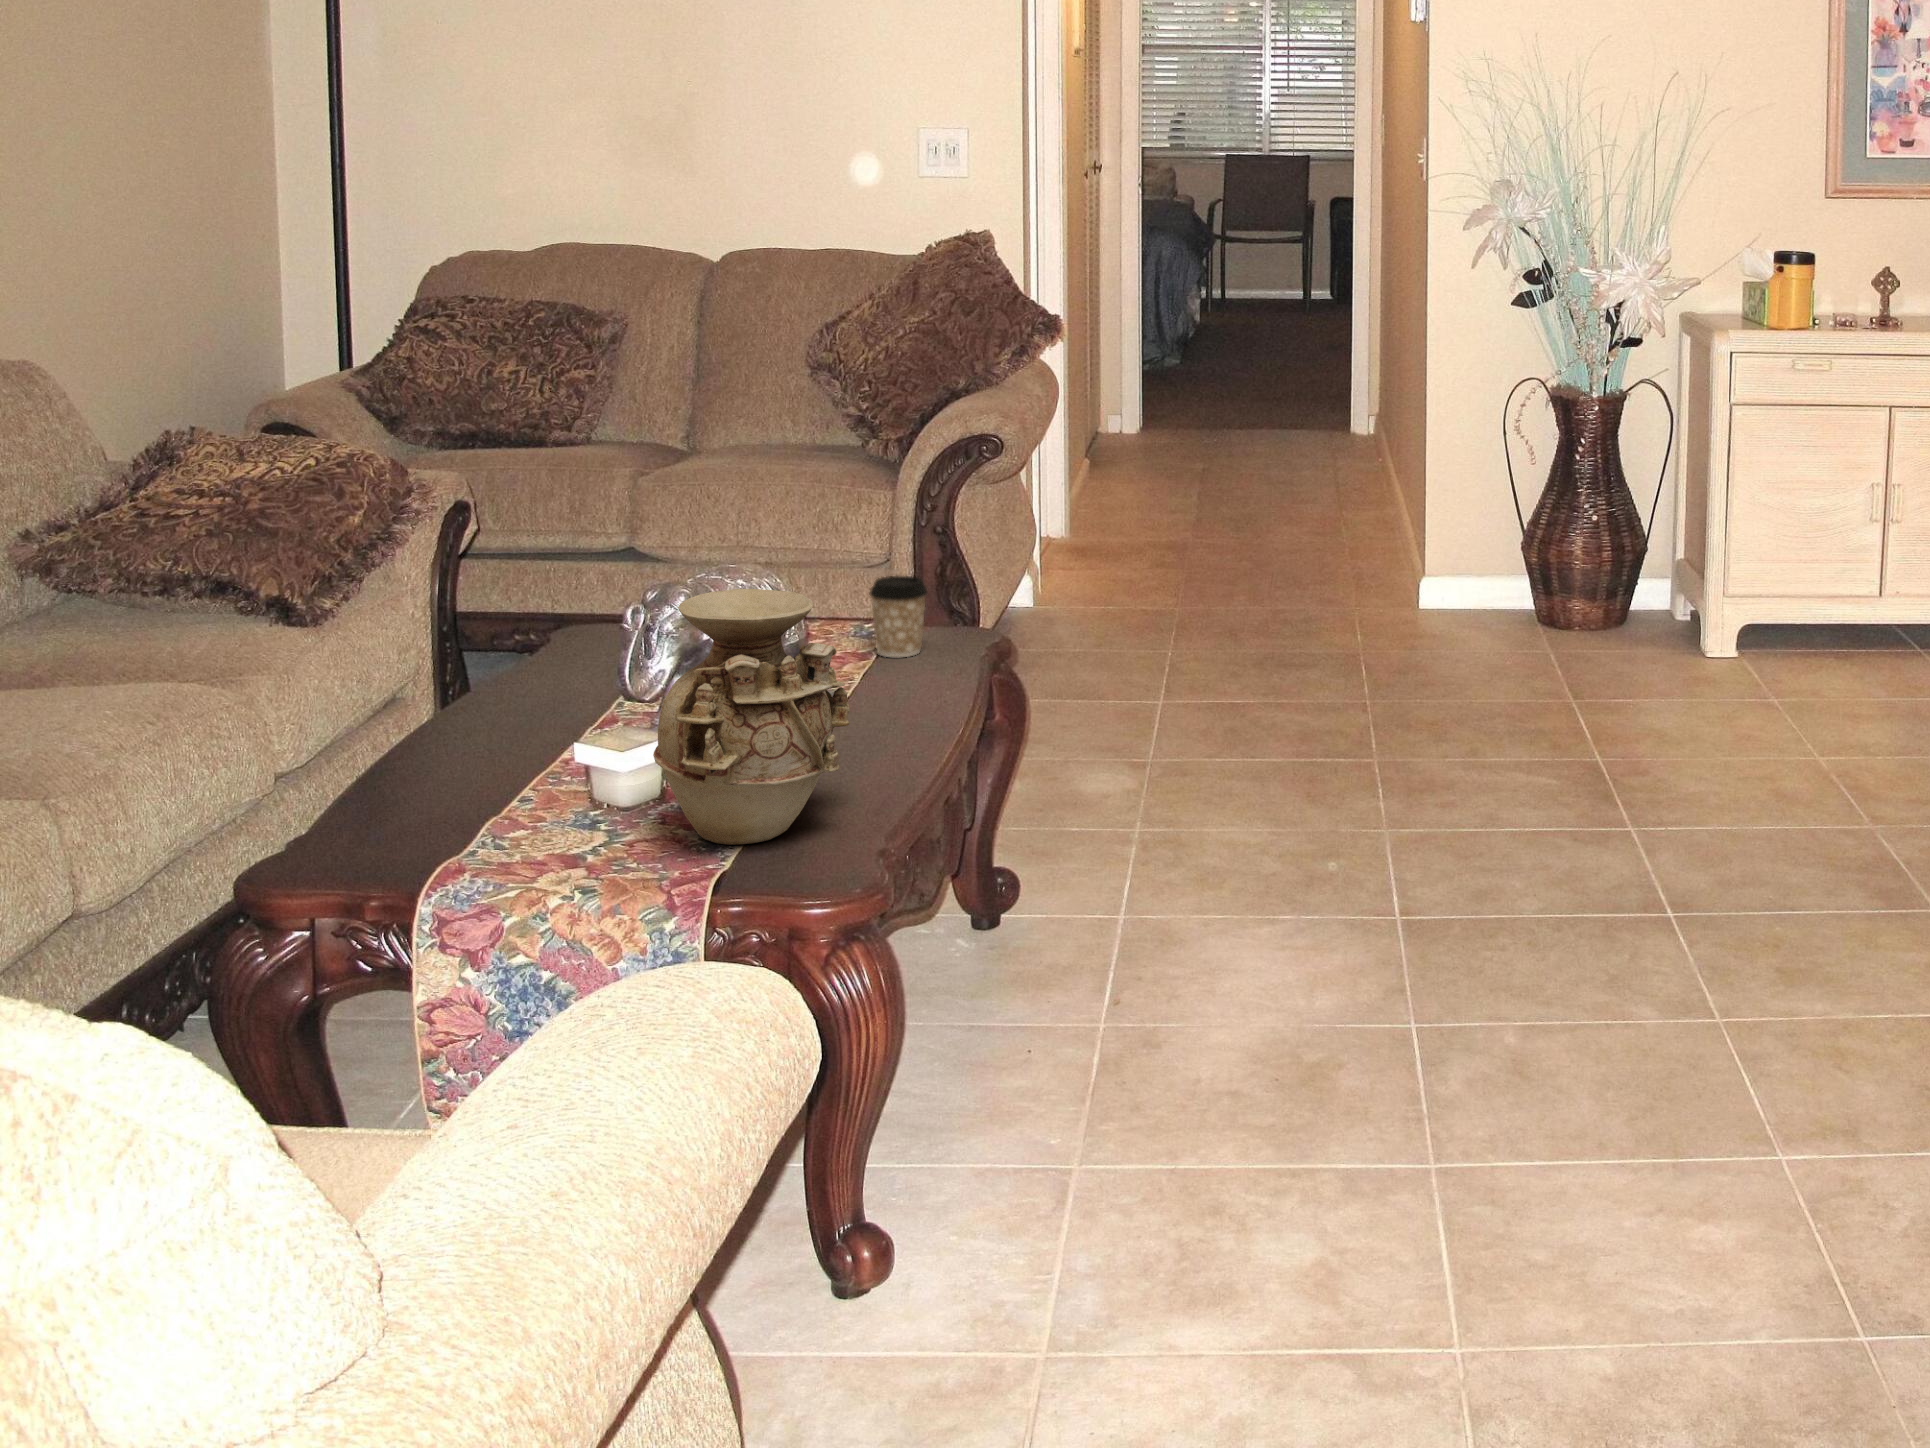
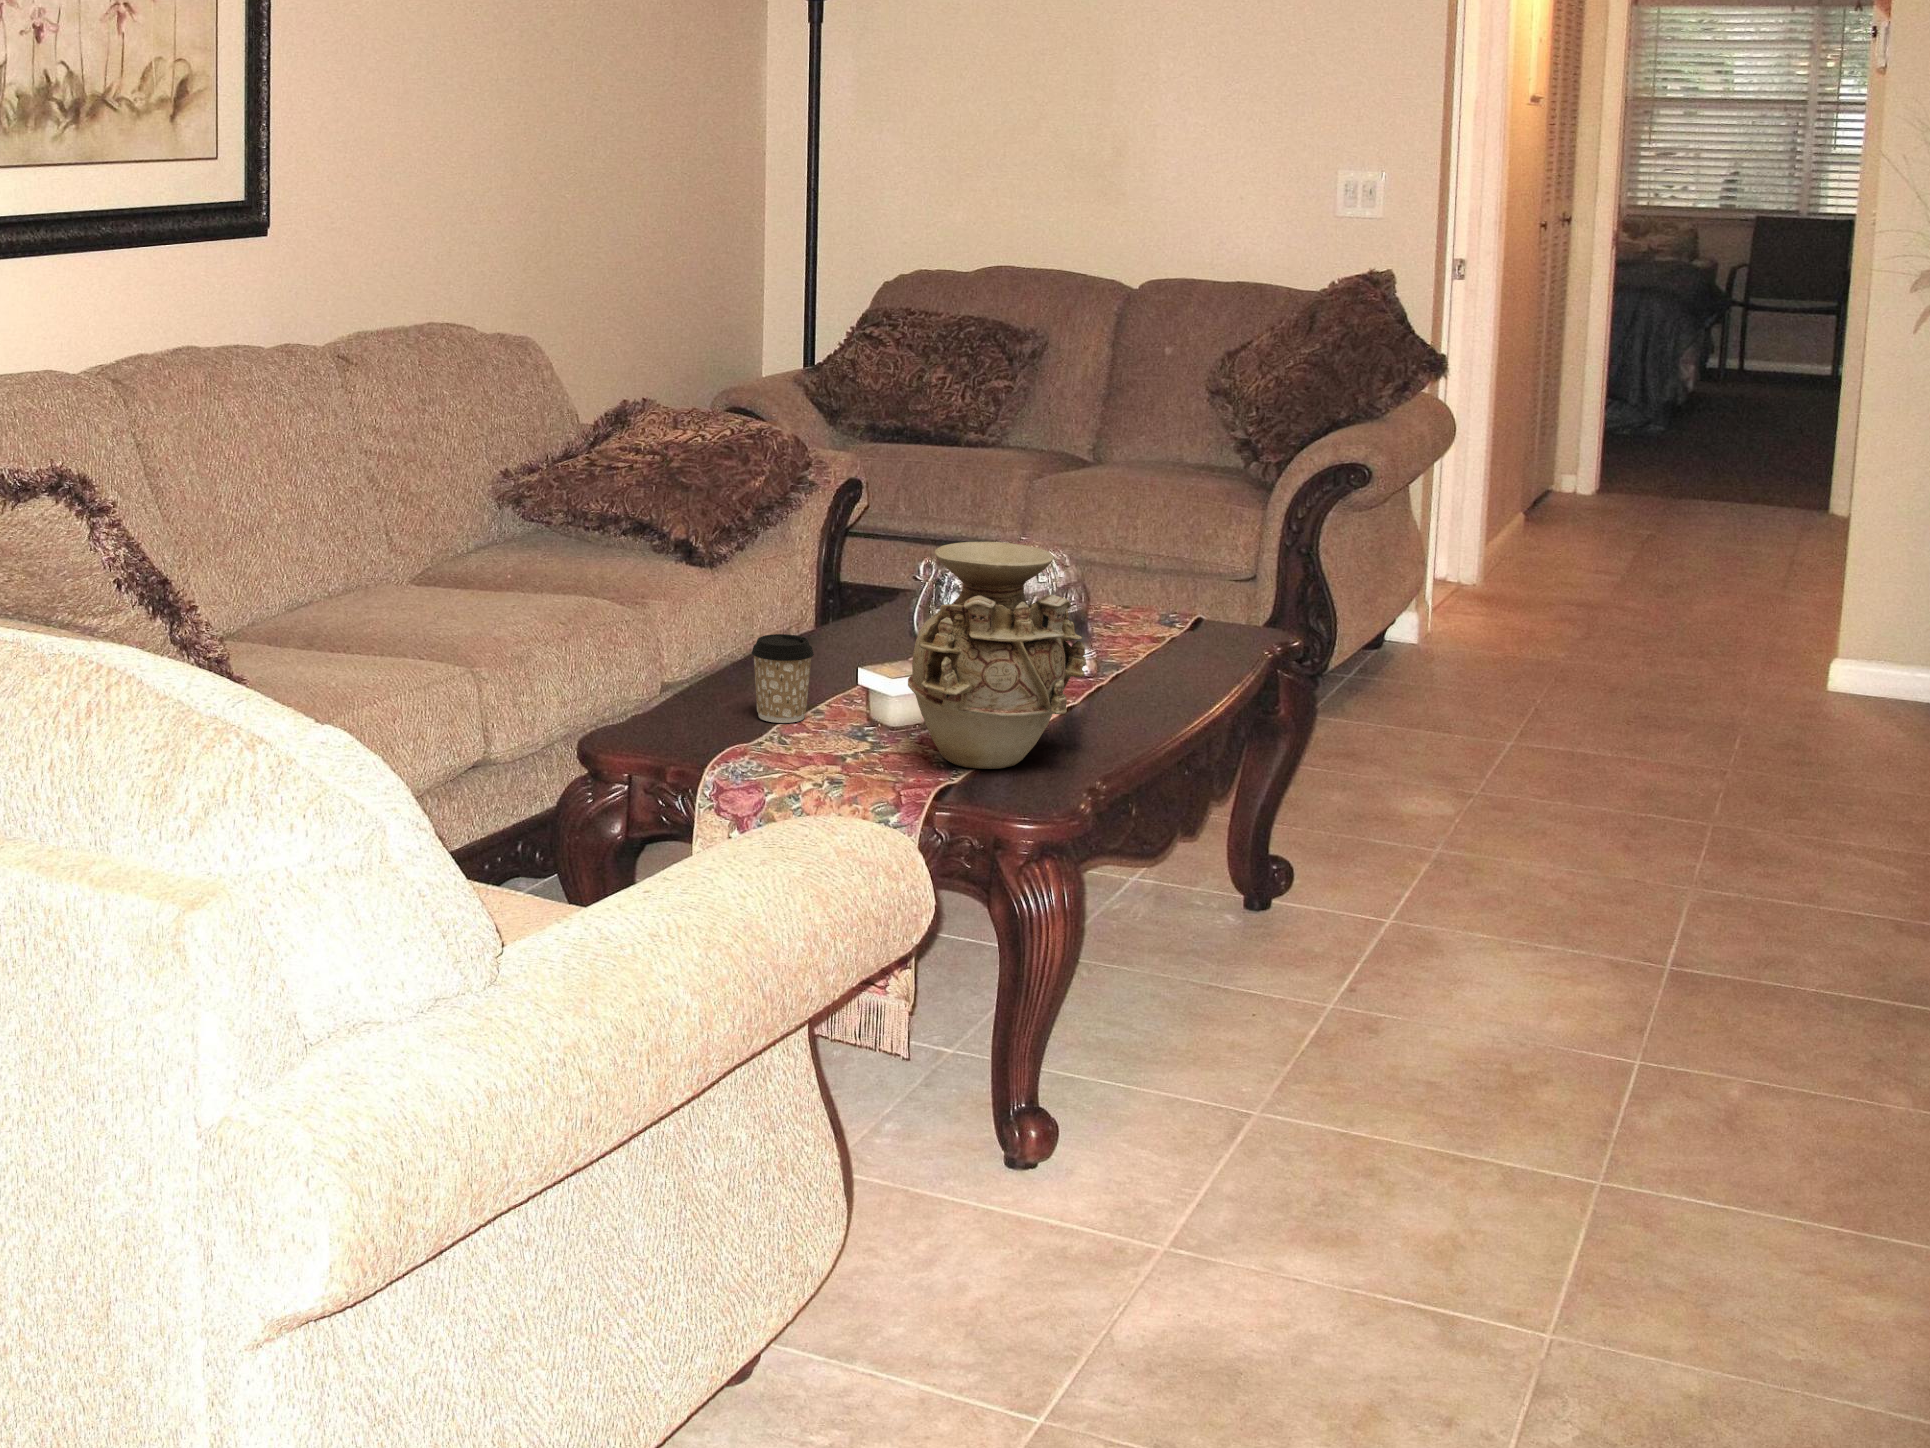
coffee cup: present [870,576,927,657] -> present [752,634,814,723]

